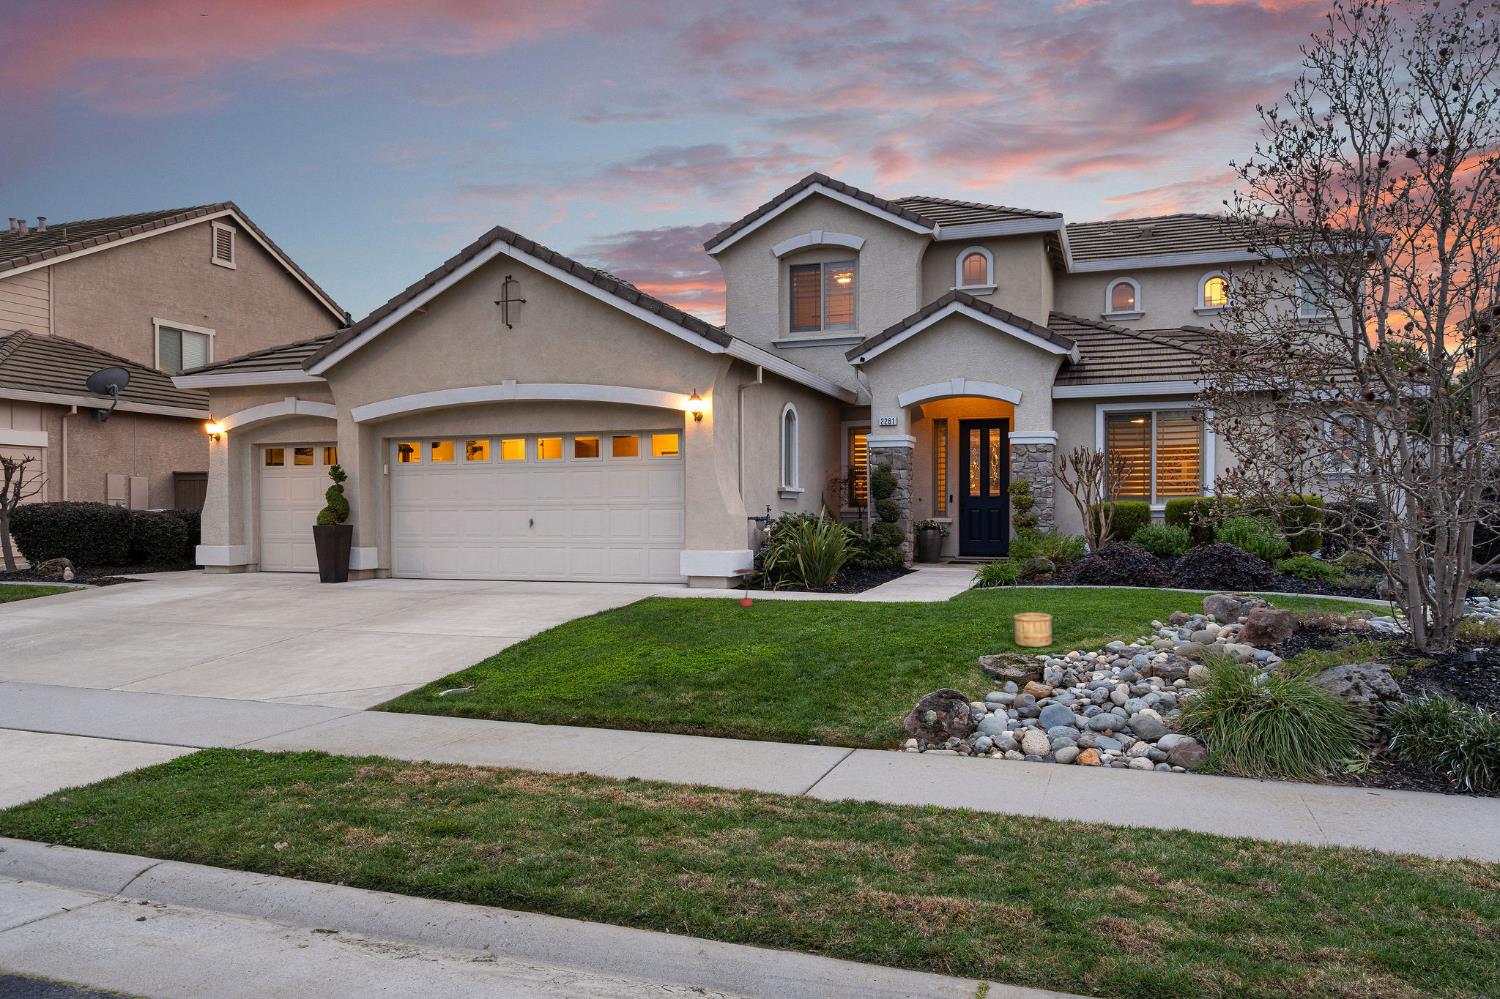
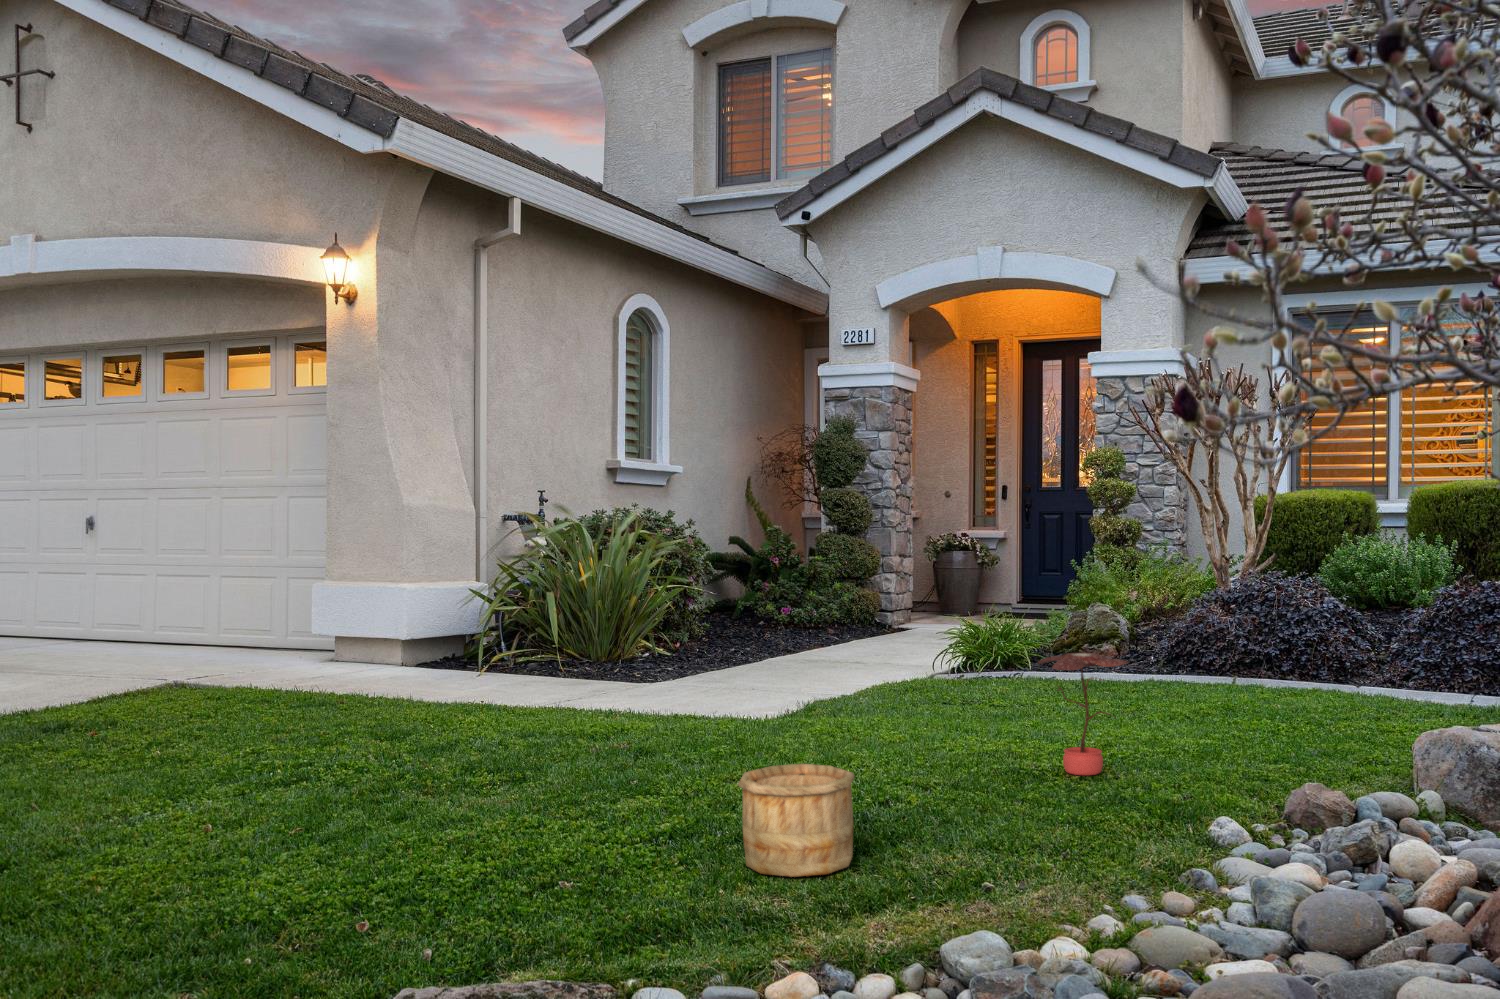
potted plant: present [733,569,759,607] -> present [1038,653,1128,776]

